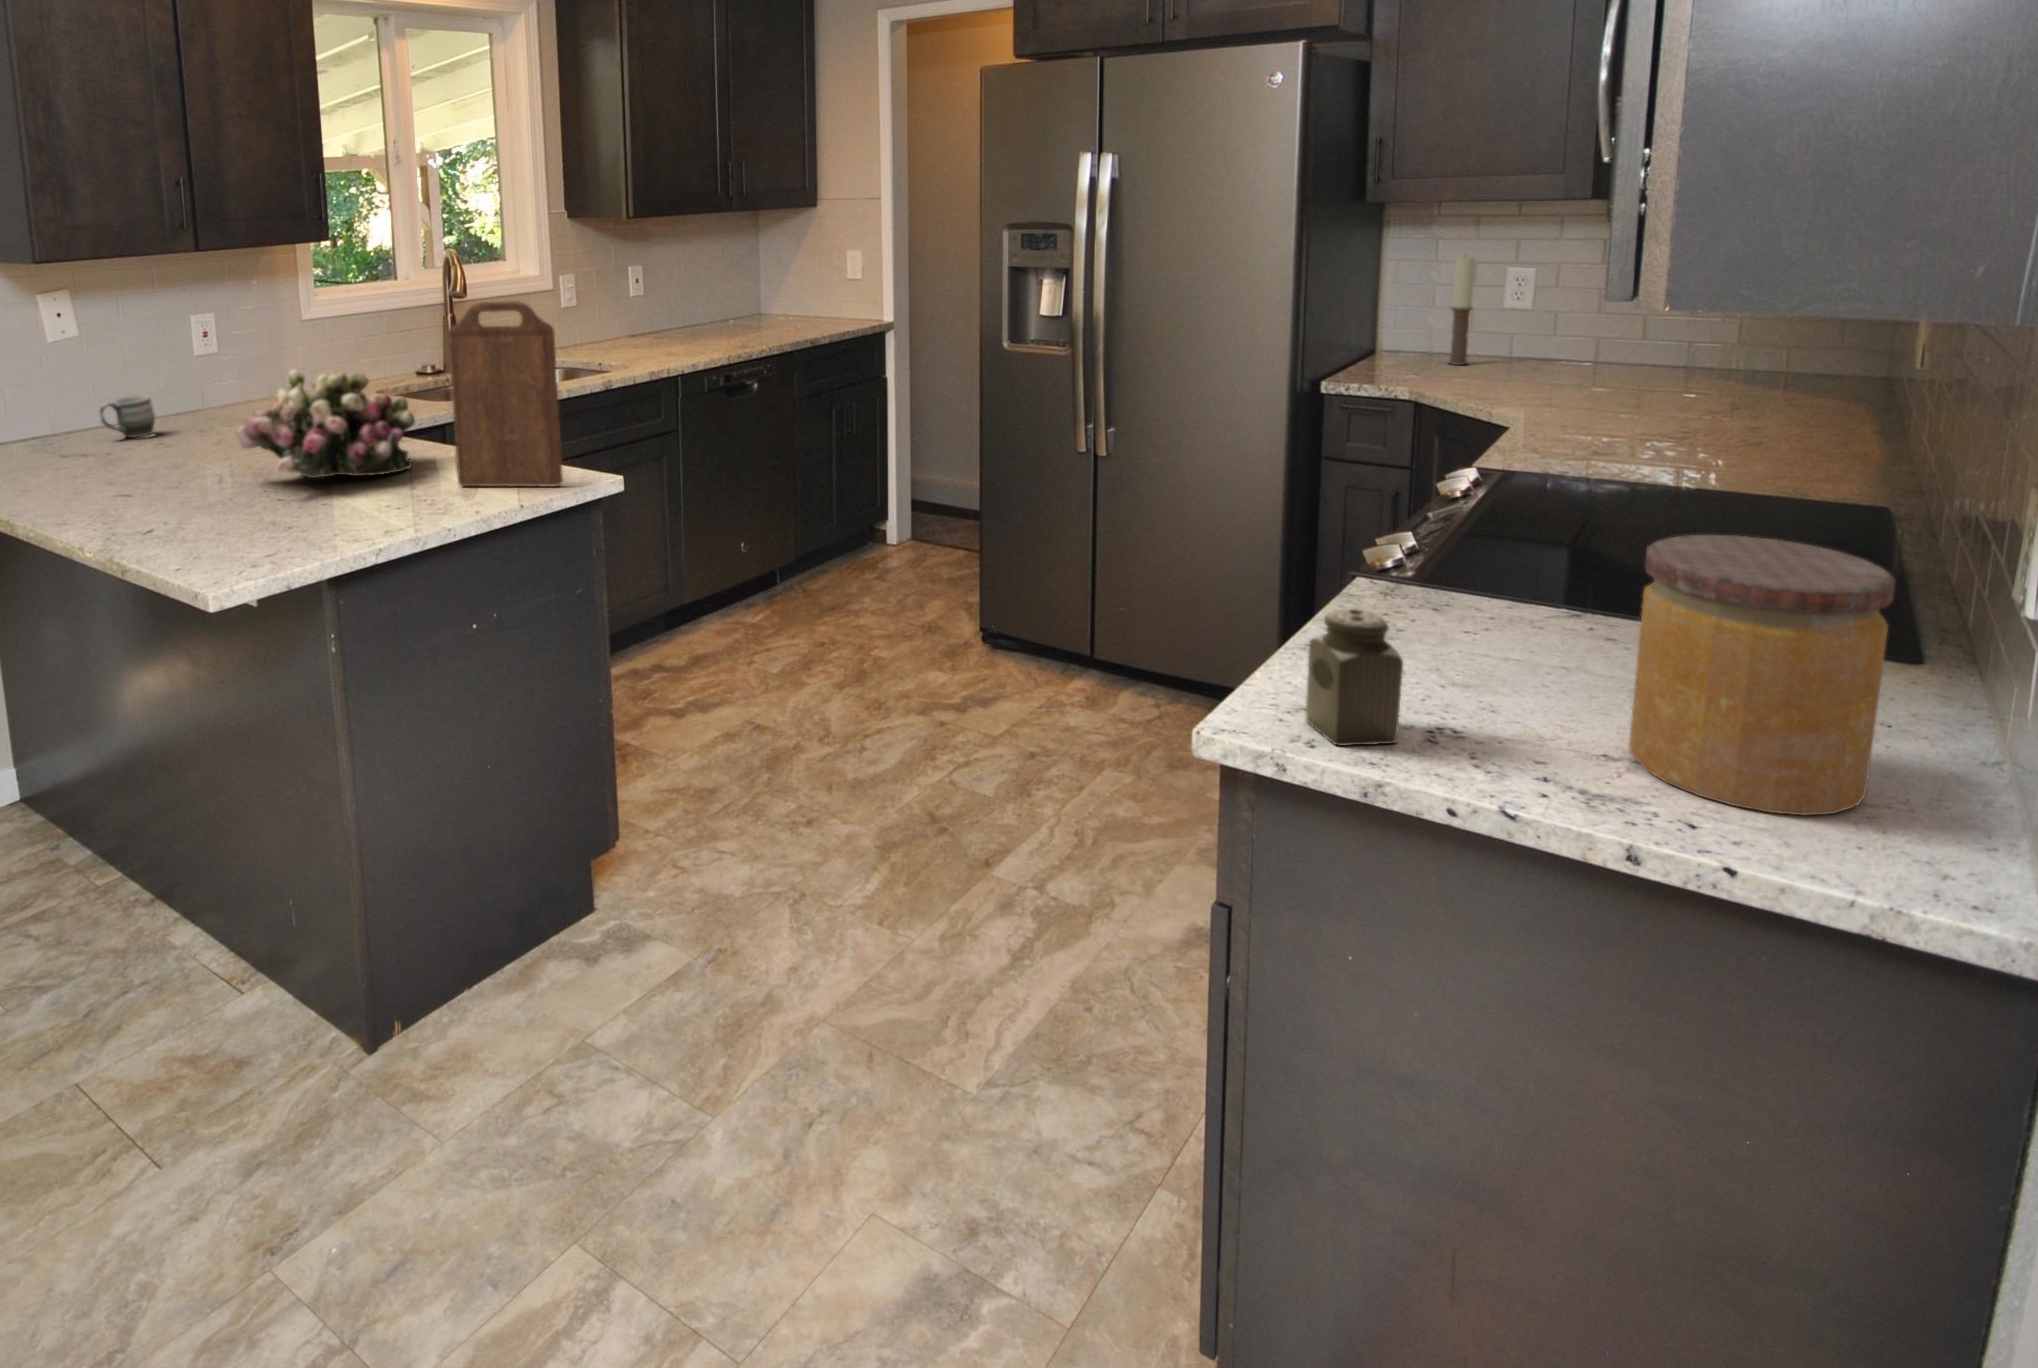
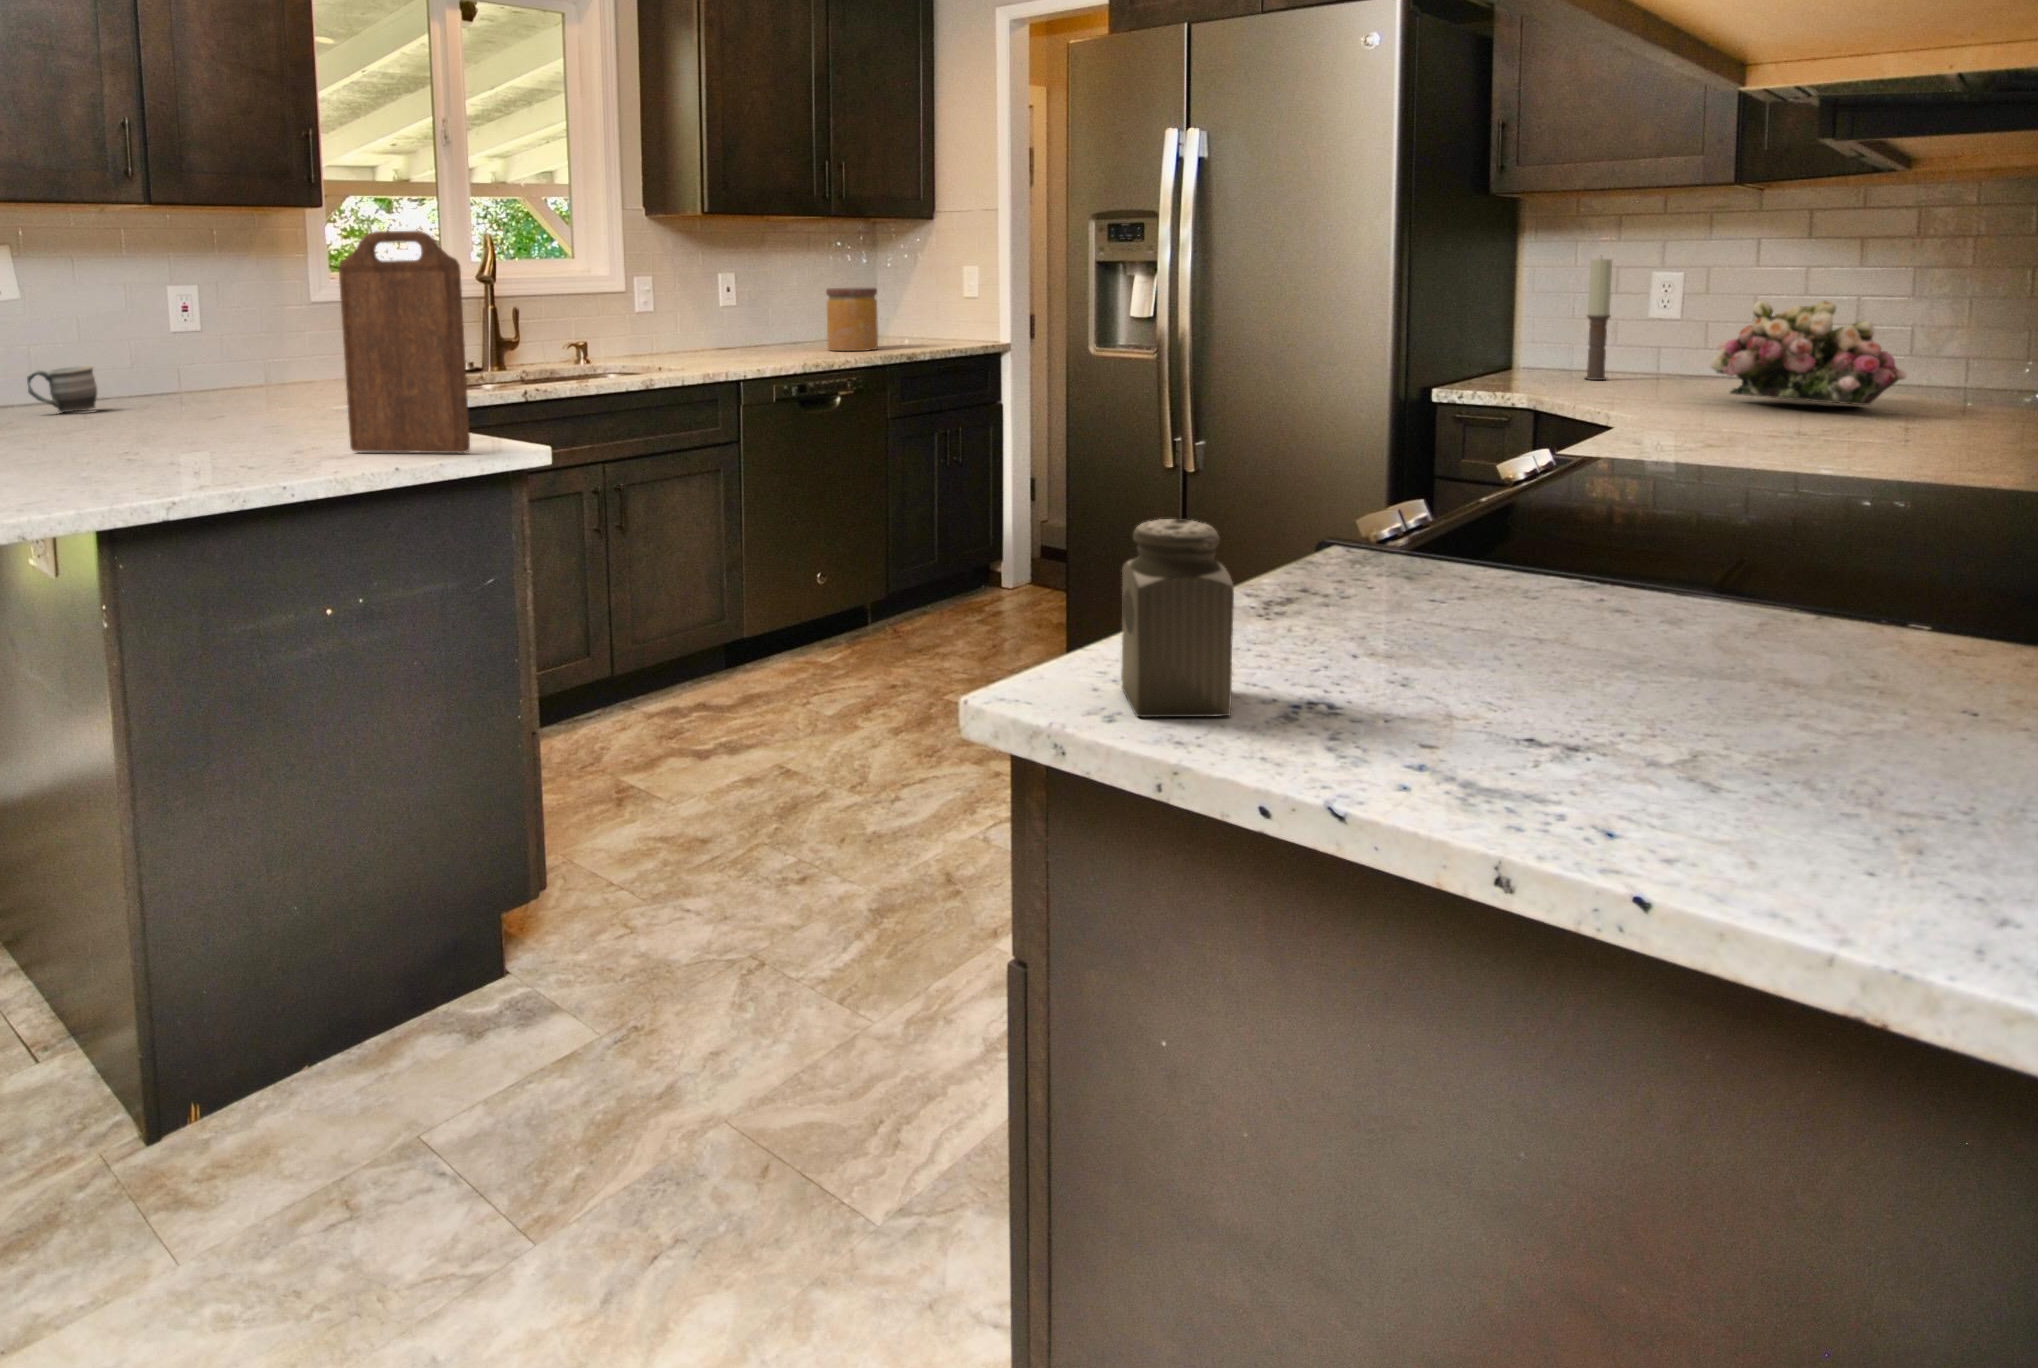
flower arrangement: present [236,370,415,478] -> present [1710,300,1907,405]
jar: present [1629,535,1895,816] -> present [826,287,878,351]

